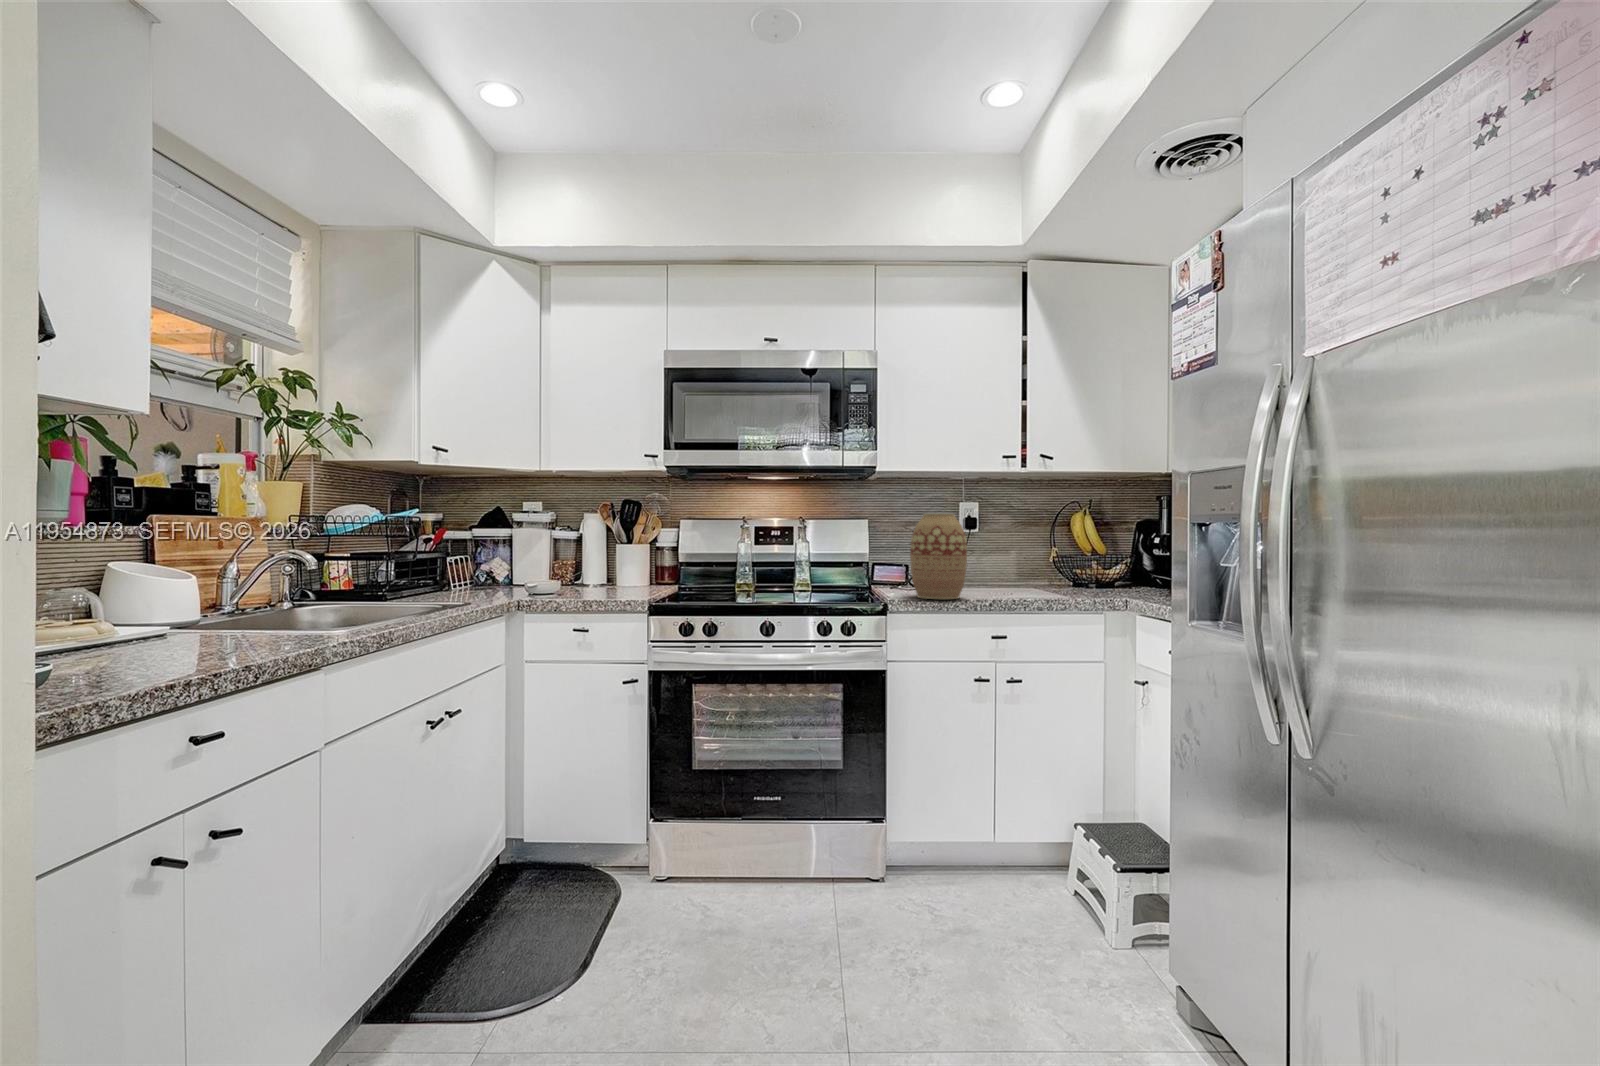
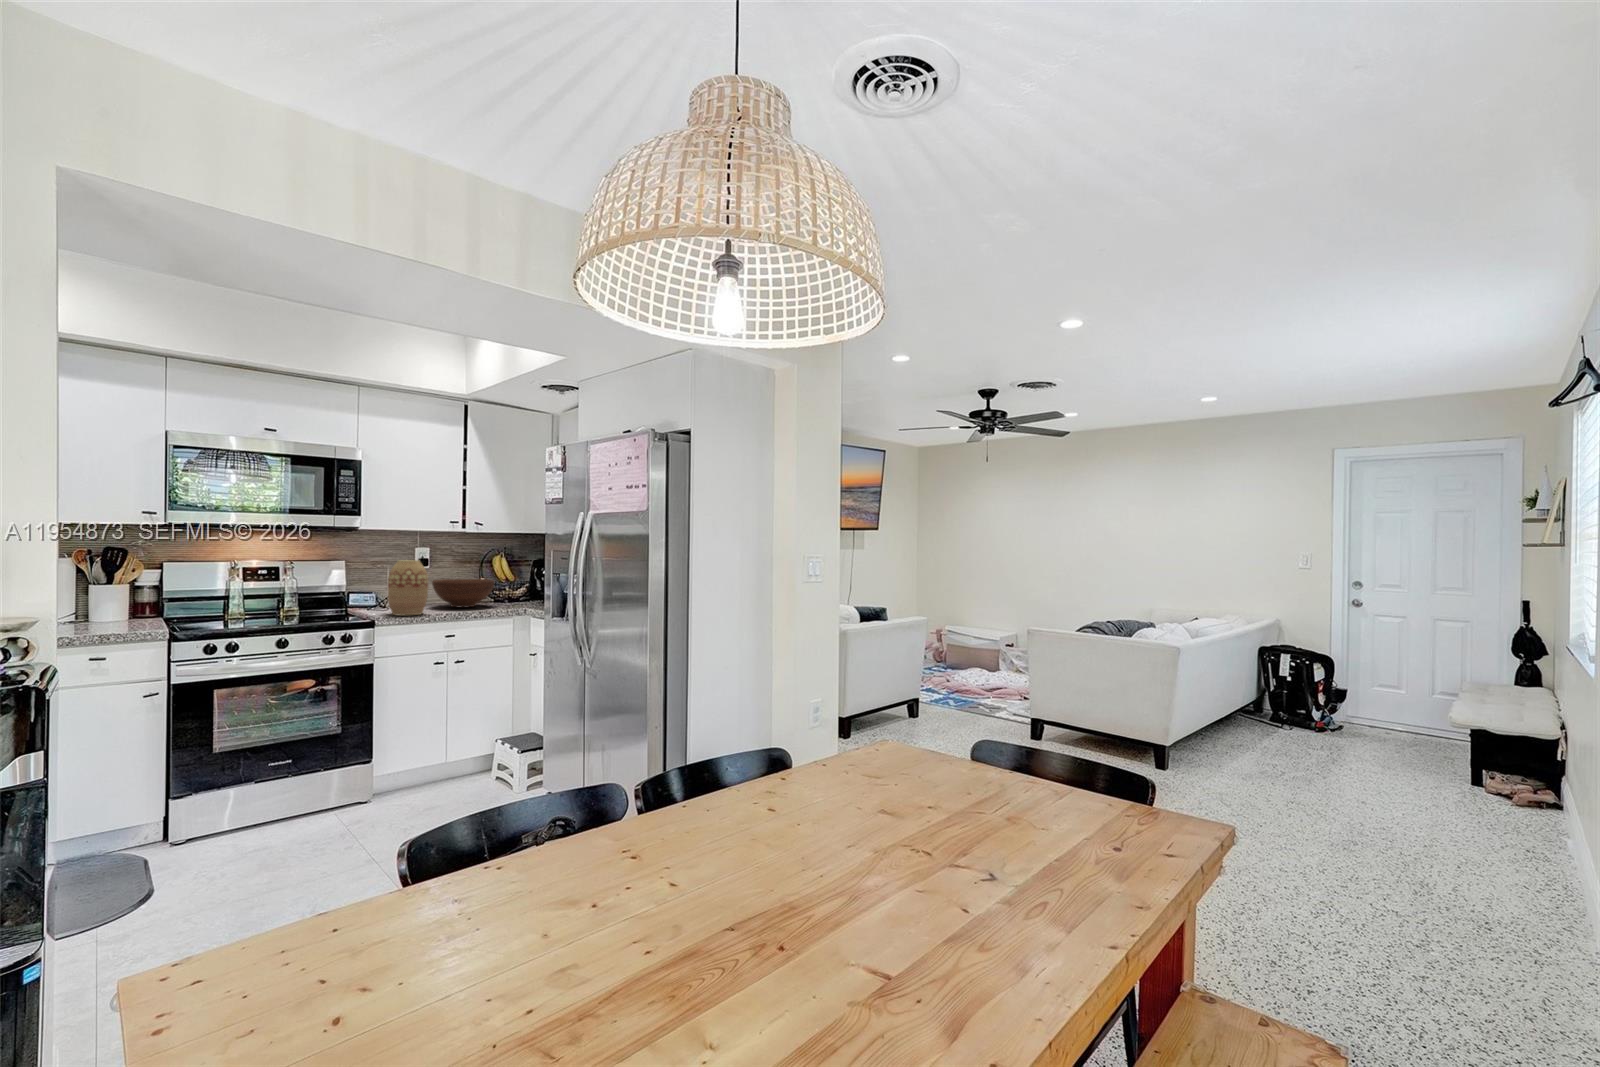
fruit bowl: none [978,549,1073,592] -> present [432,579,494,607]

